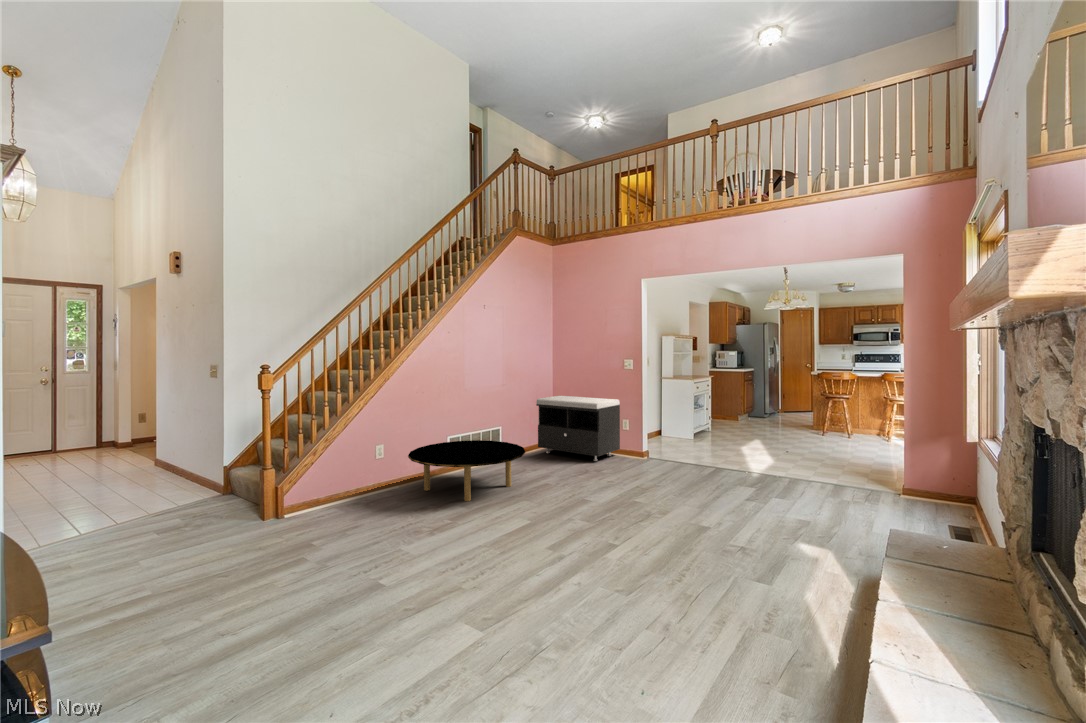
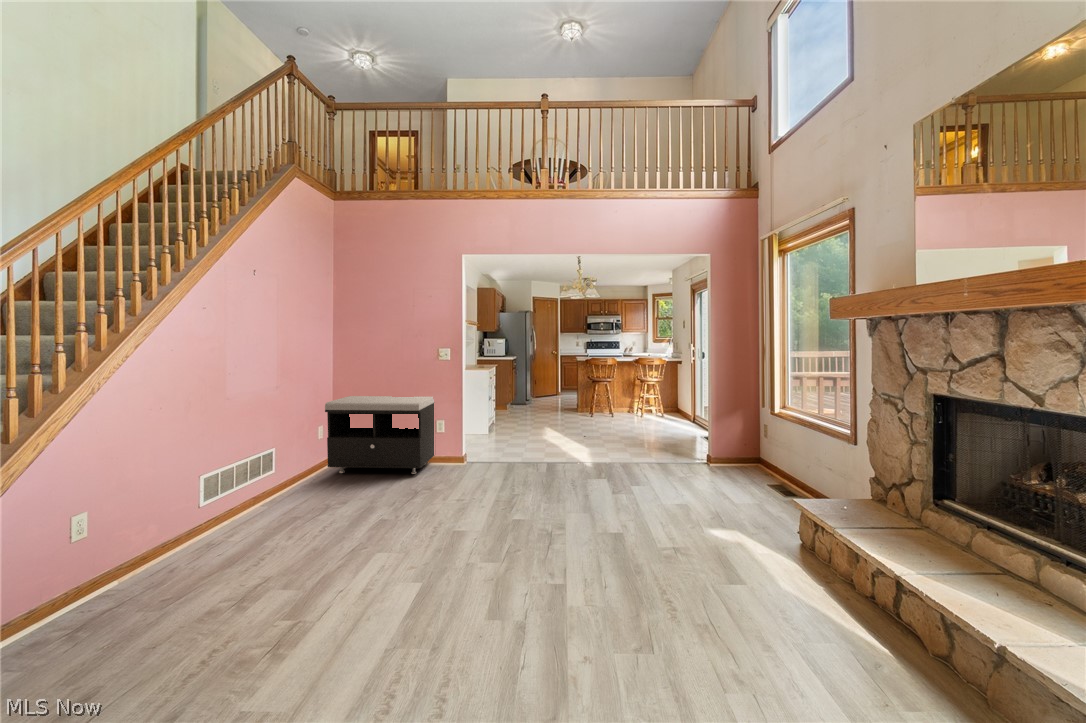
coffee table: present [408,440,525,501] -> none [144,471,360,580]

